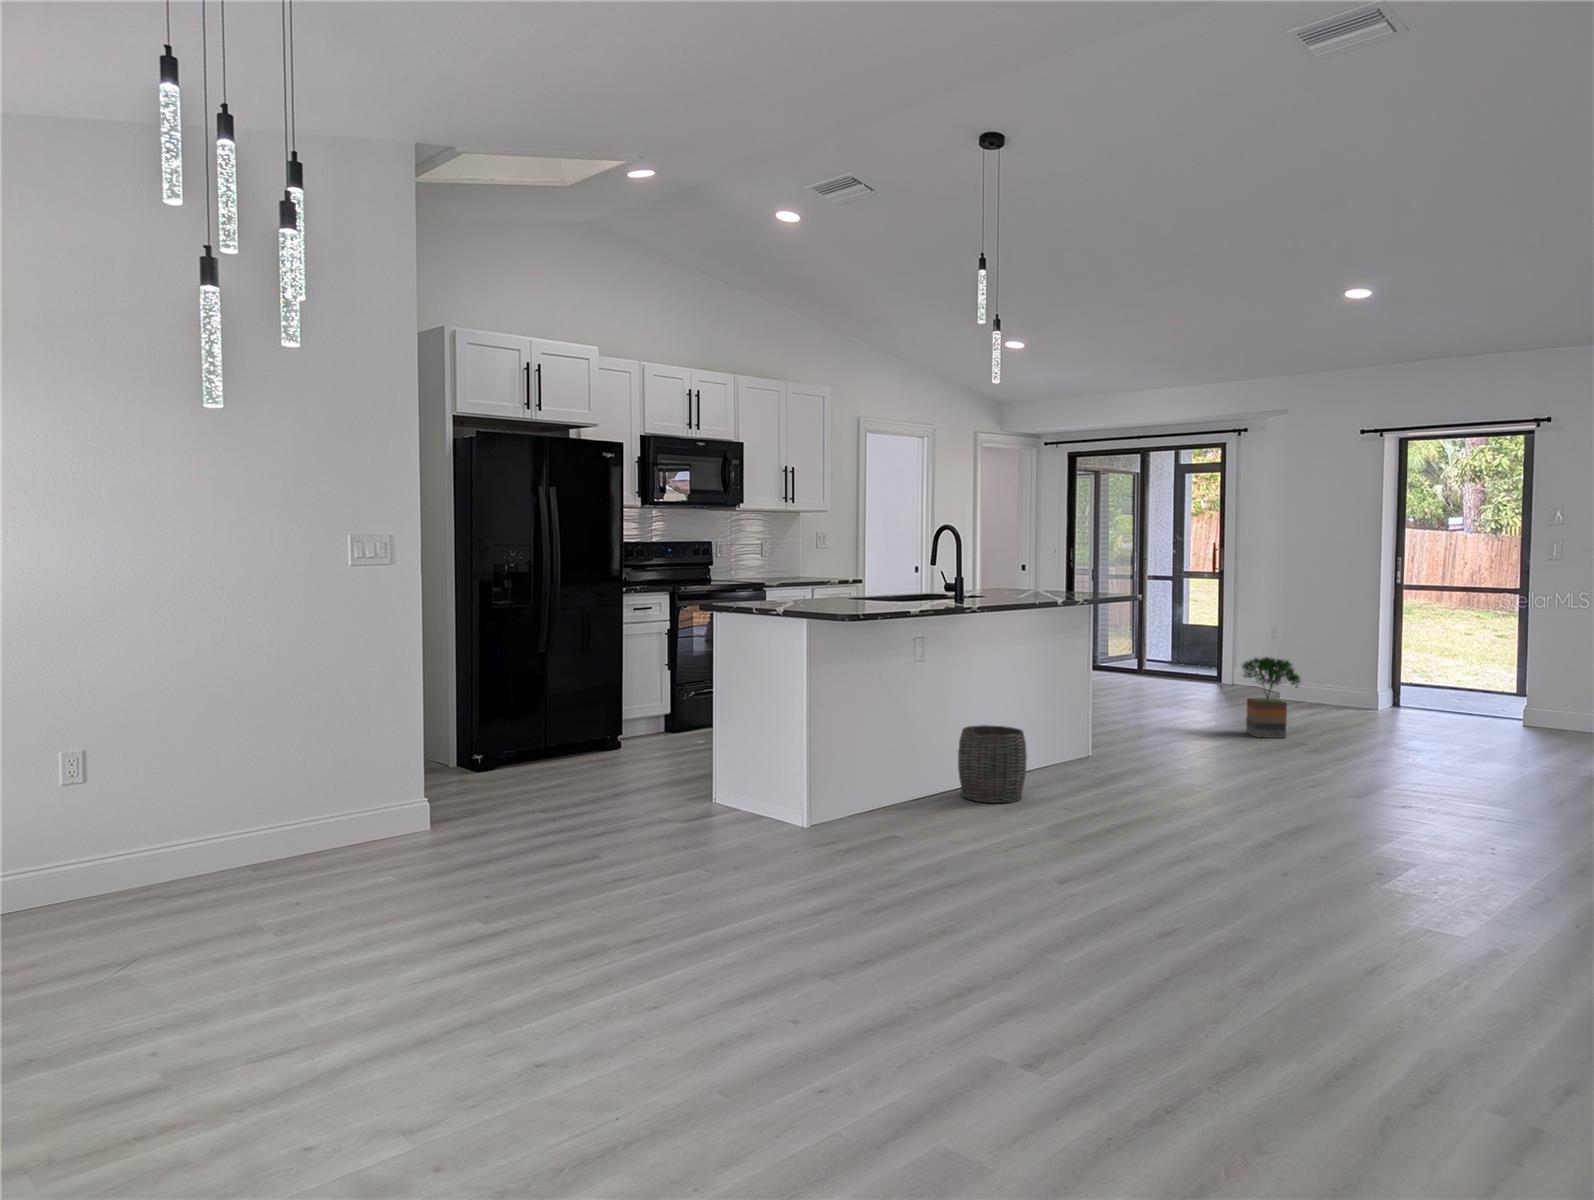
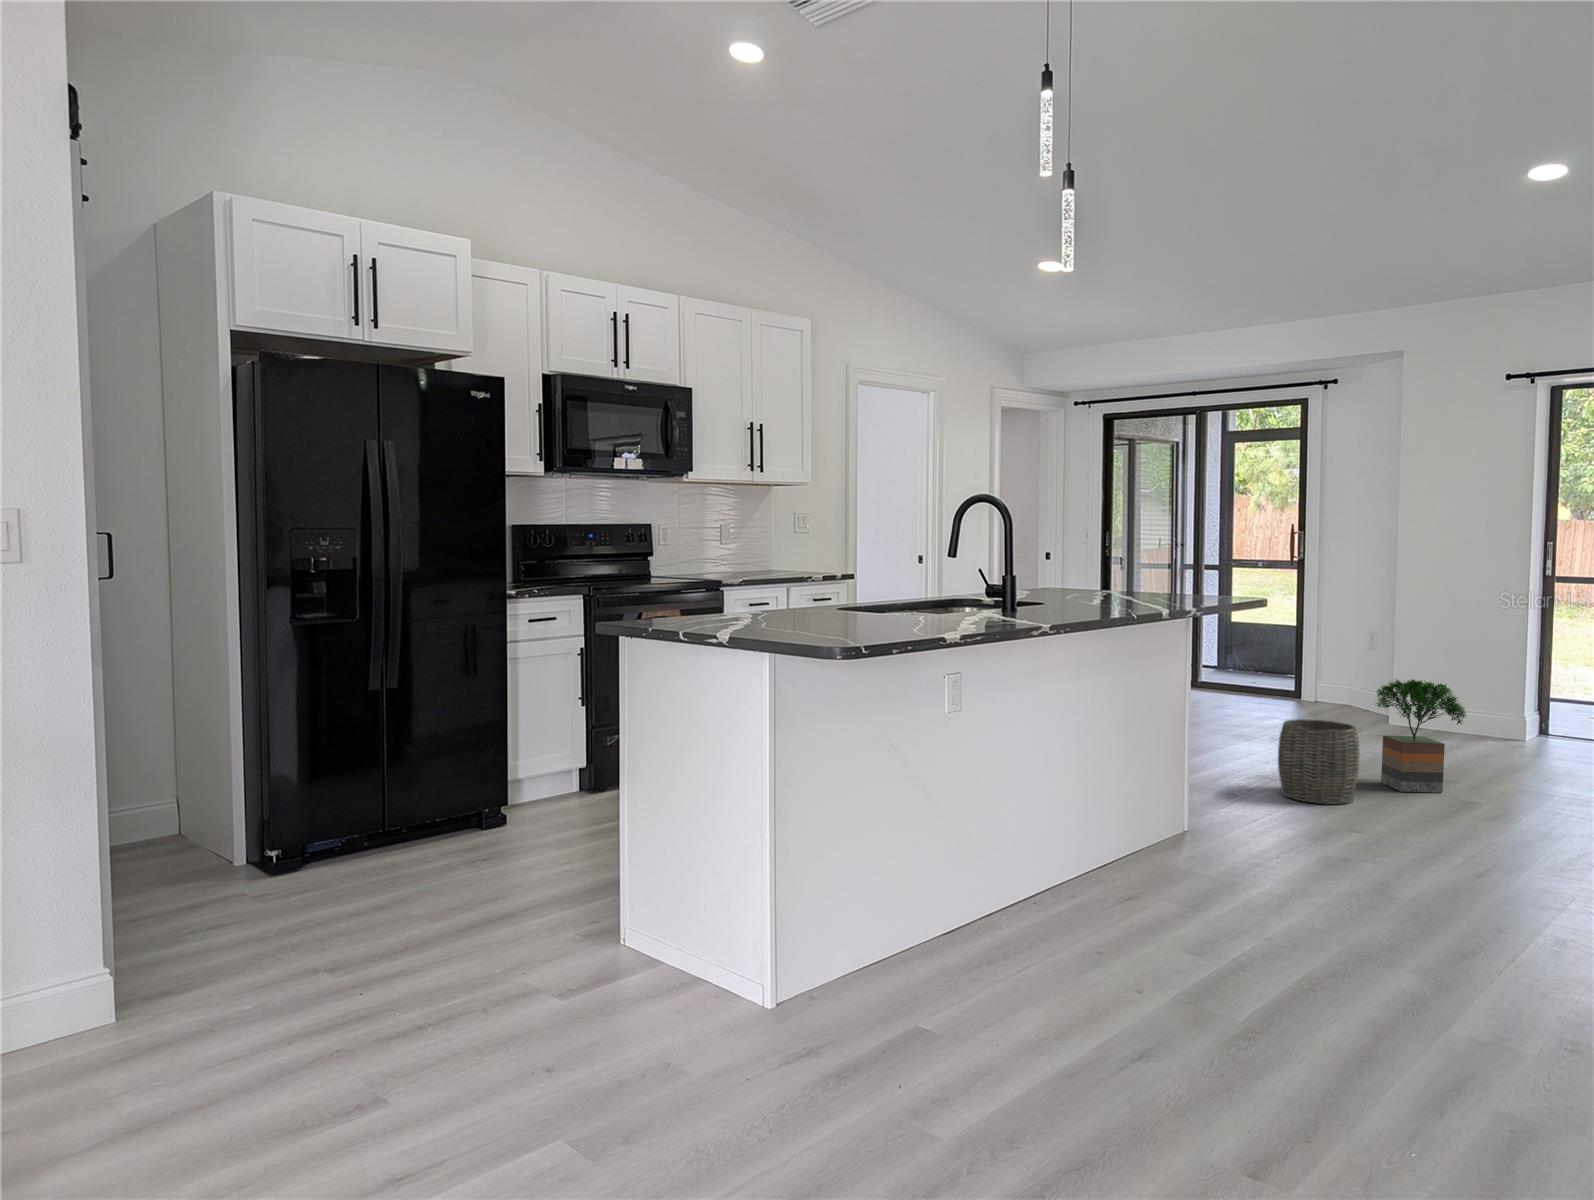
woven basket: present [958,725,1027,803] -> present [1278,719,1360,804]

